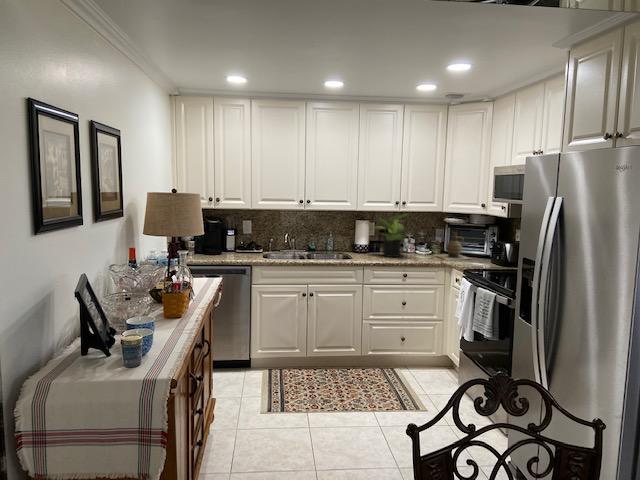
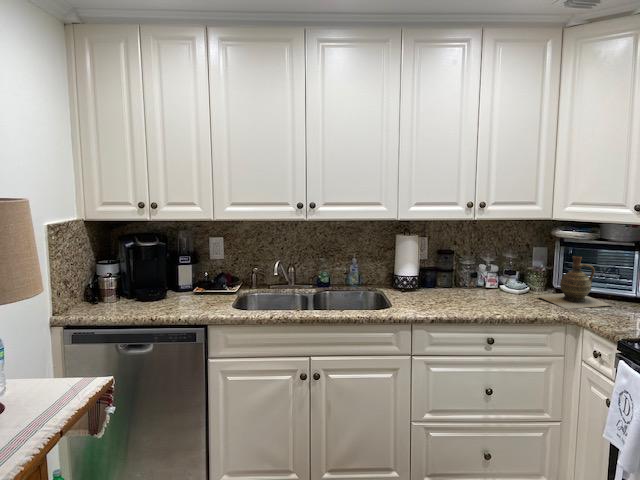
potted plant: present [372,214,407,257] -> none [417,224,496,301]

